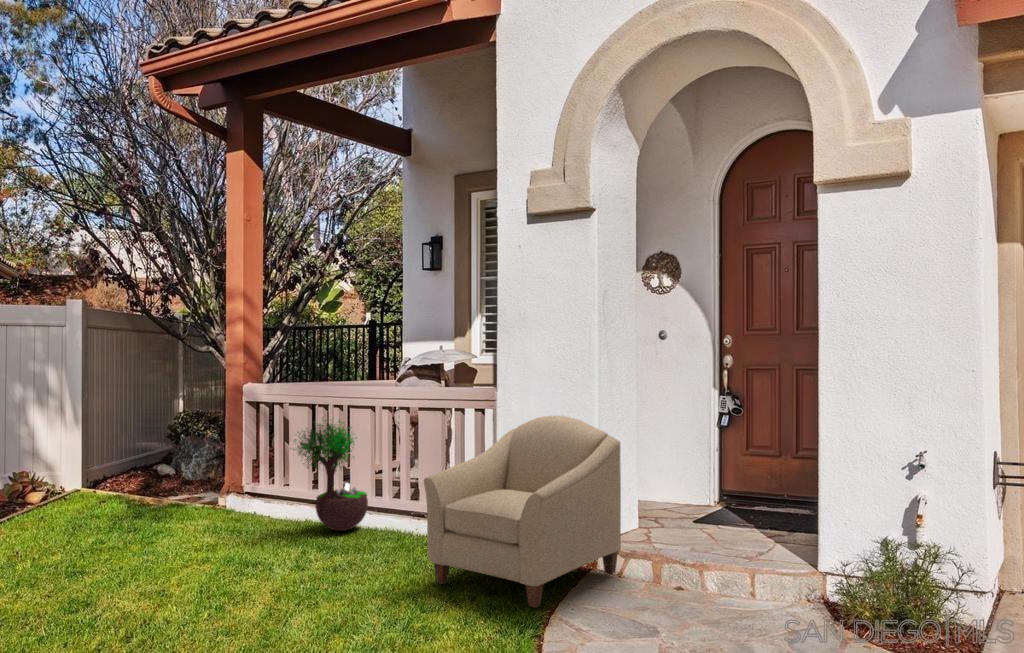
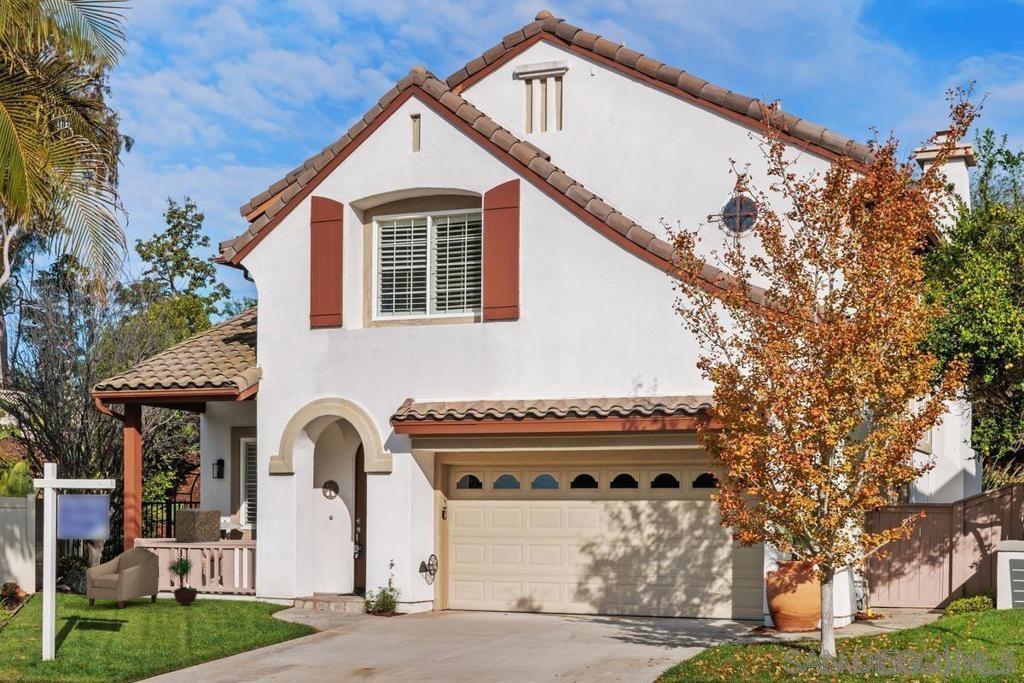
ottoman: none [329,317,422,390] -> present [176,508,221,543]
chair: present [424,416,621,608] -> present [86,547,159,608]

